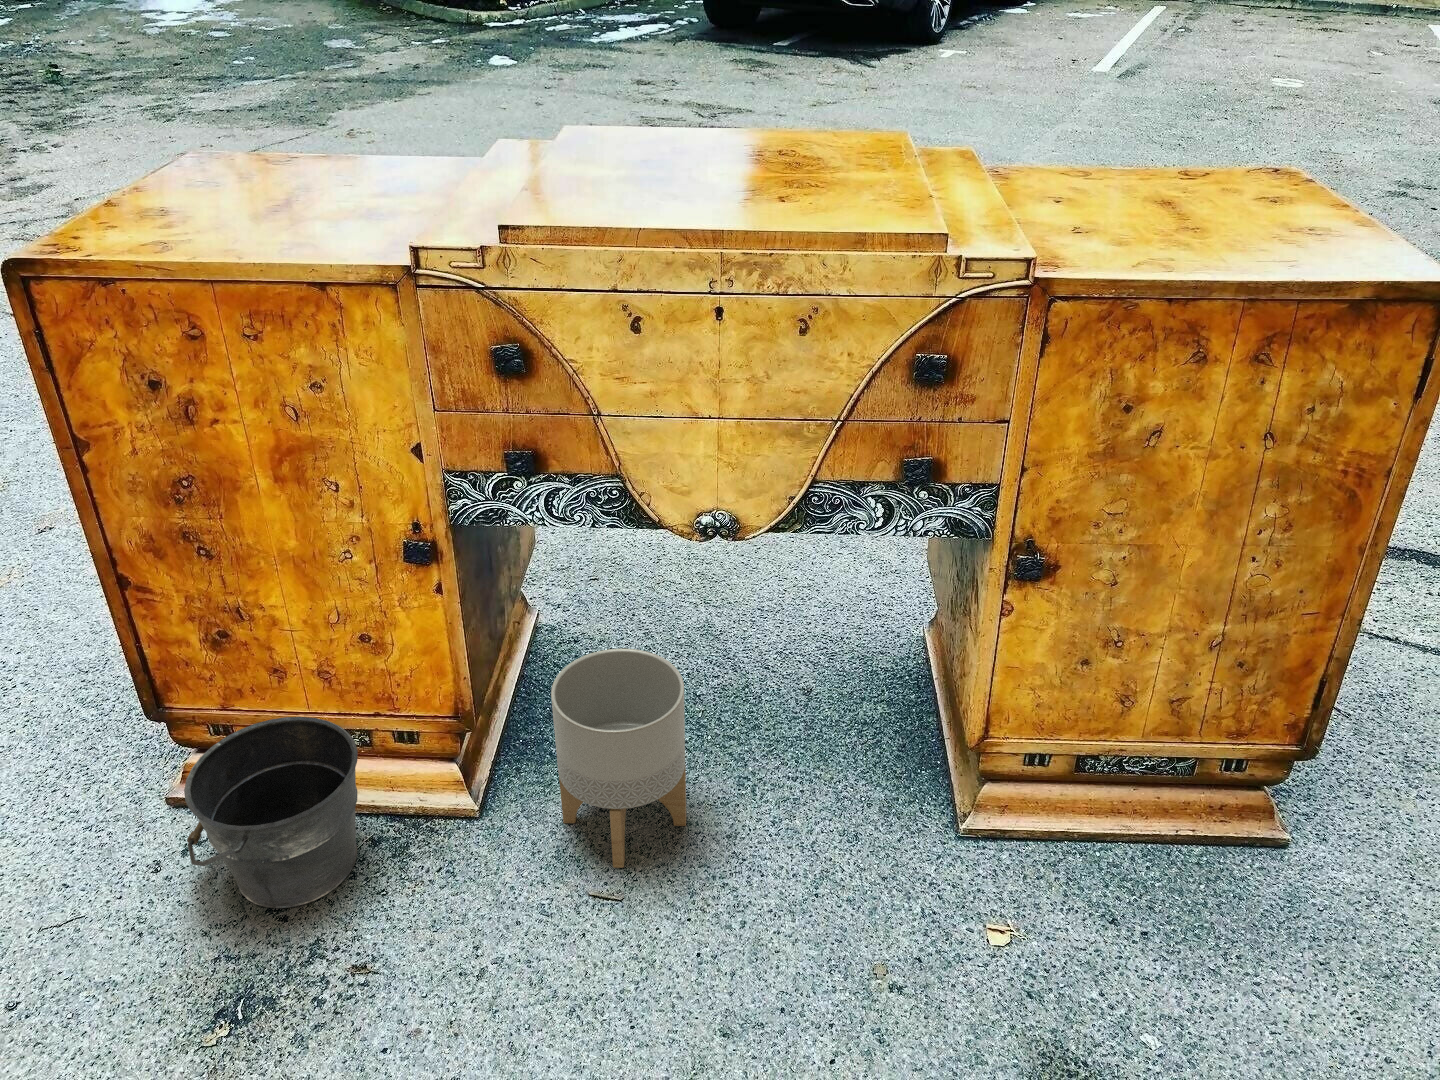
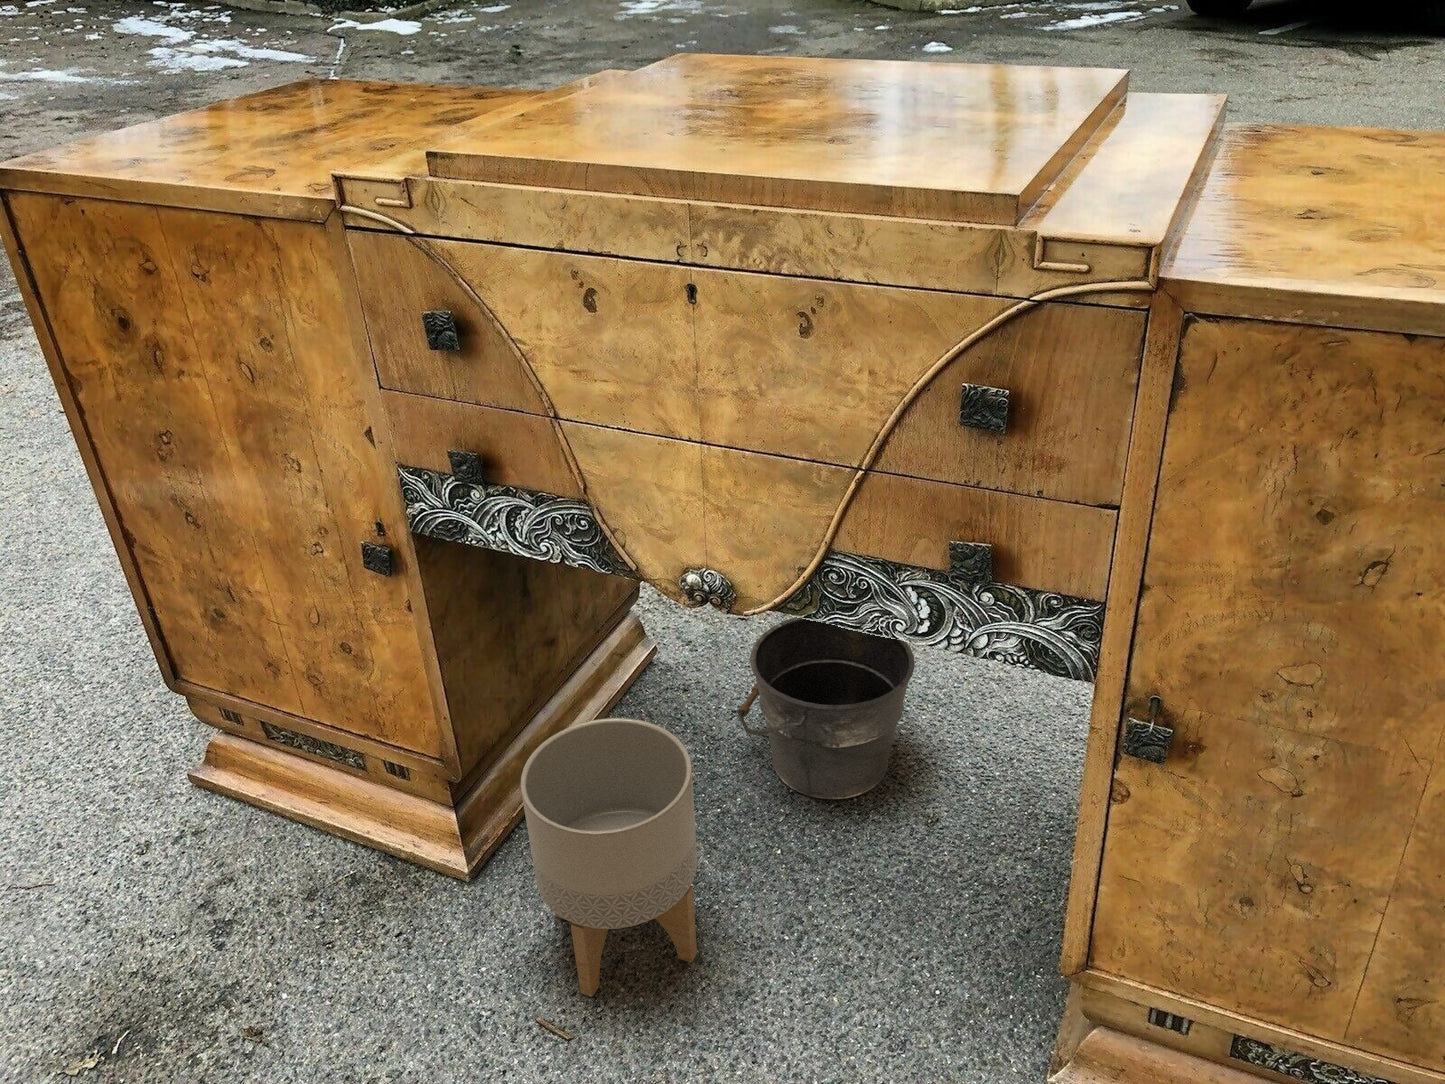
bucket: present [184,717,358,908] -> present [738,617,915,800]

